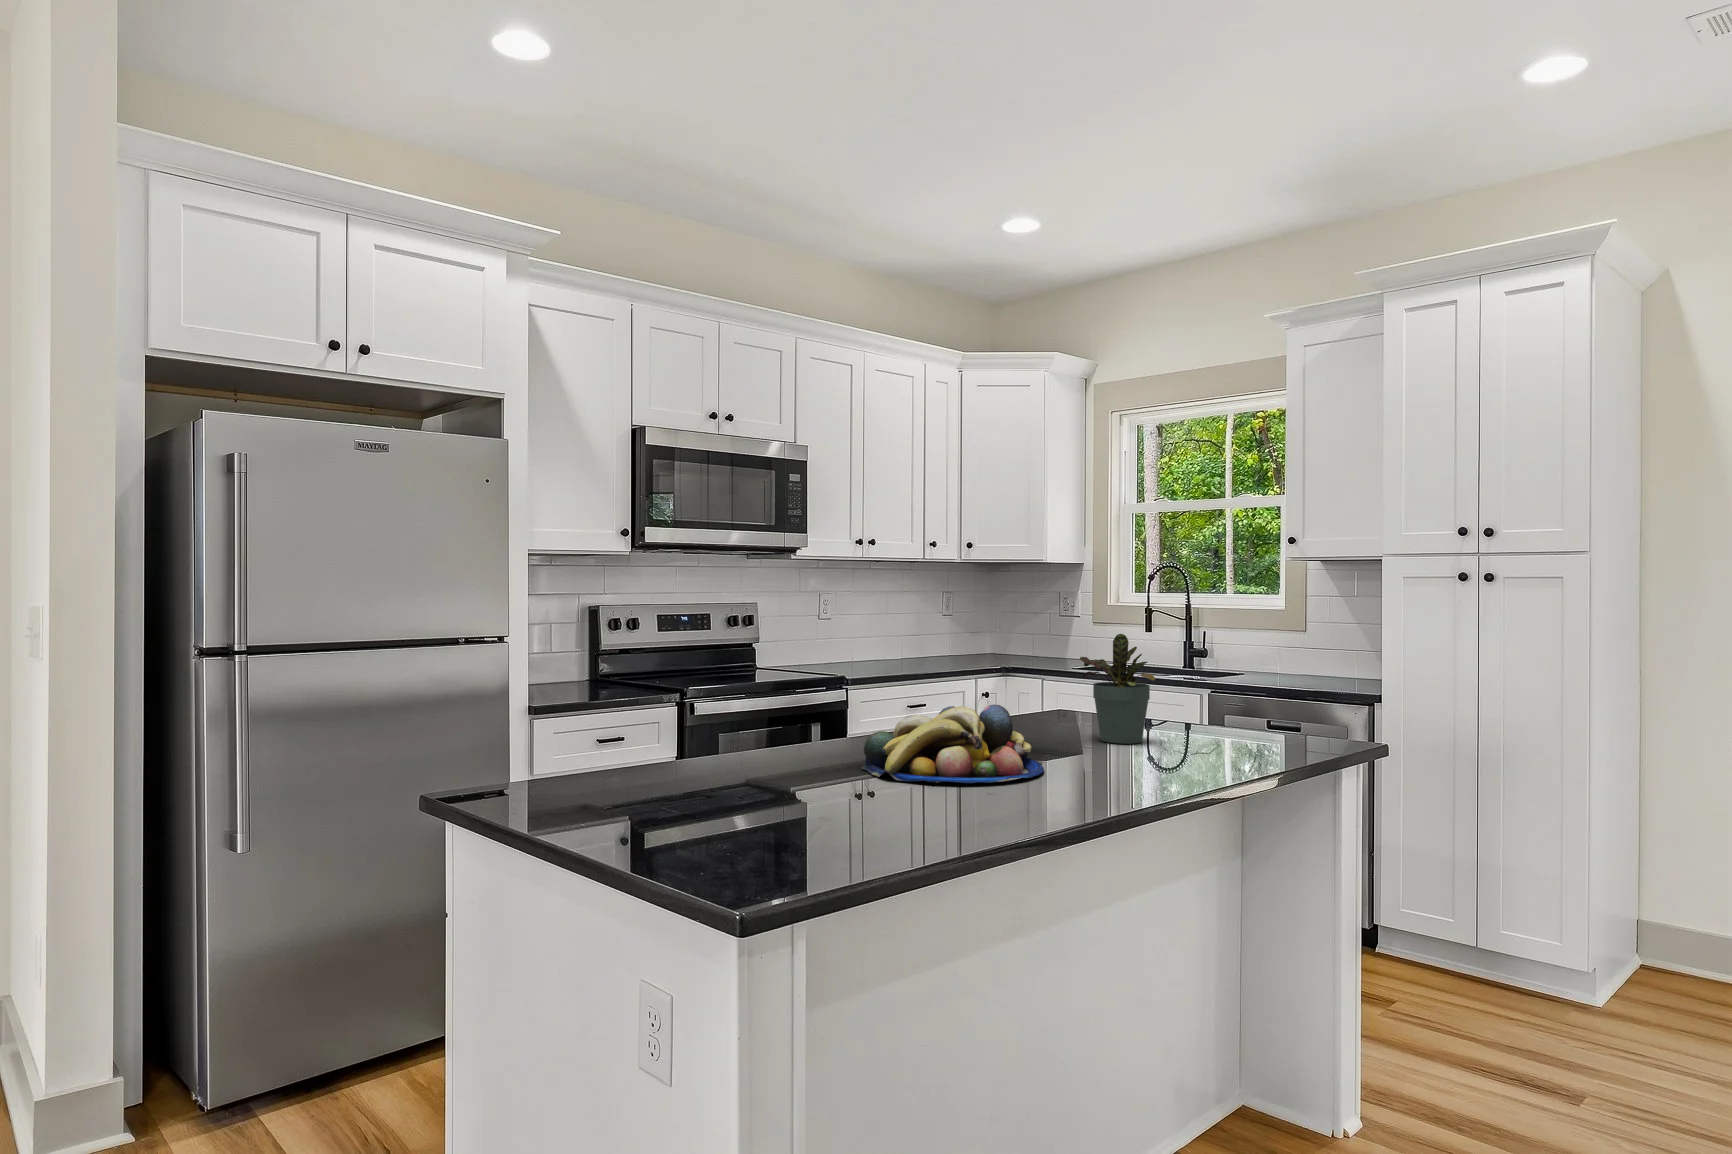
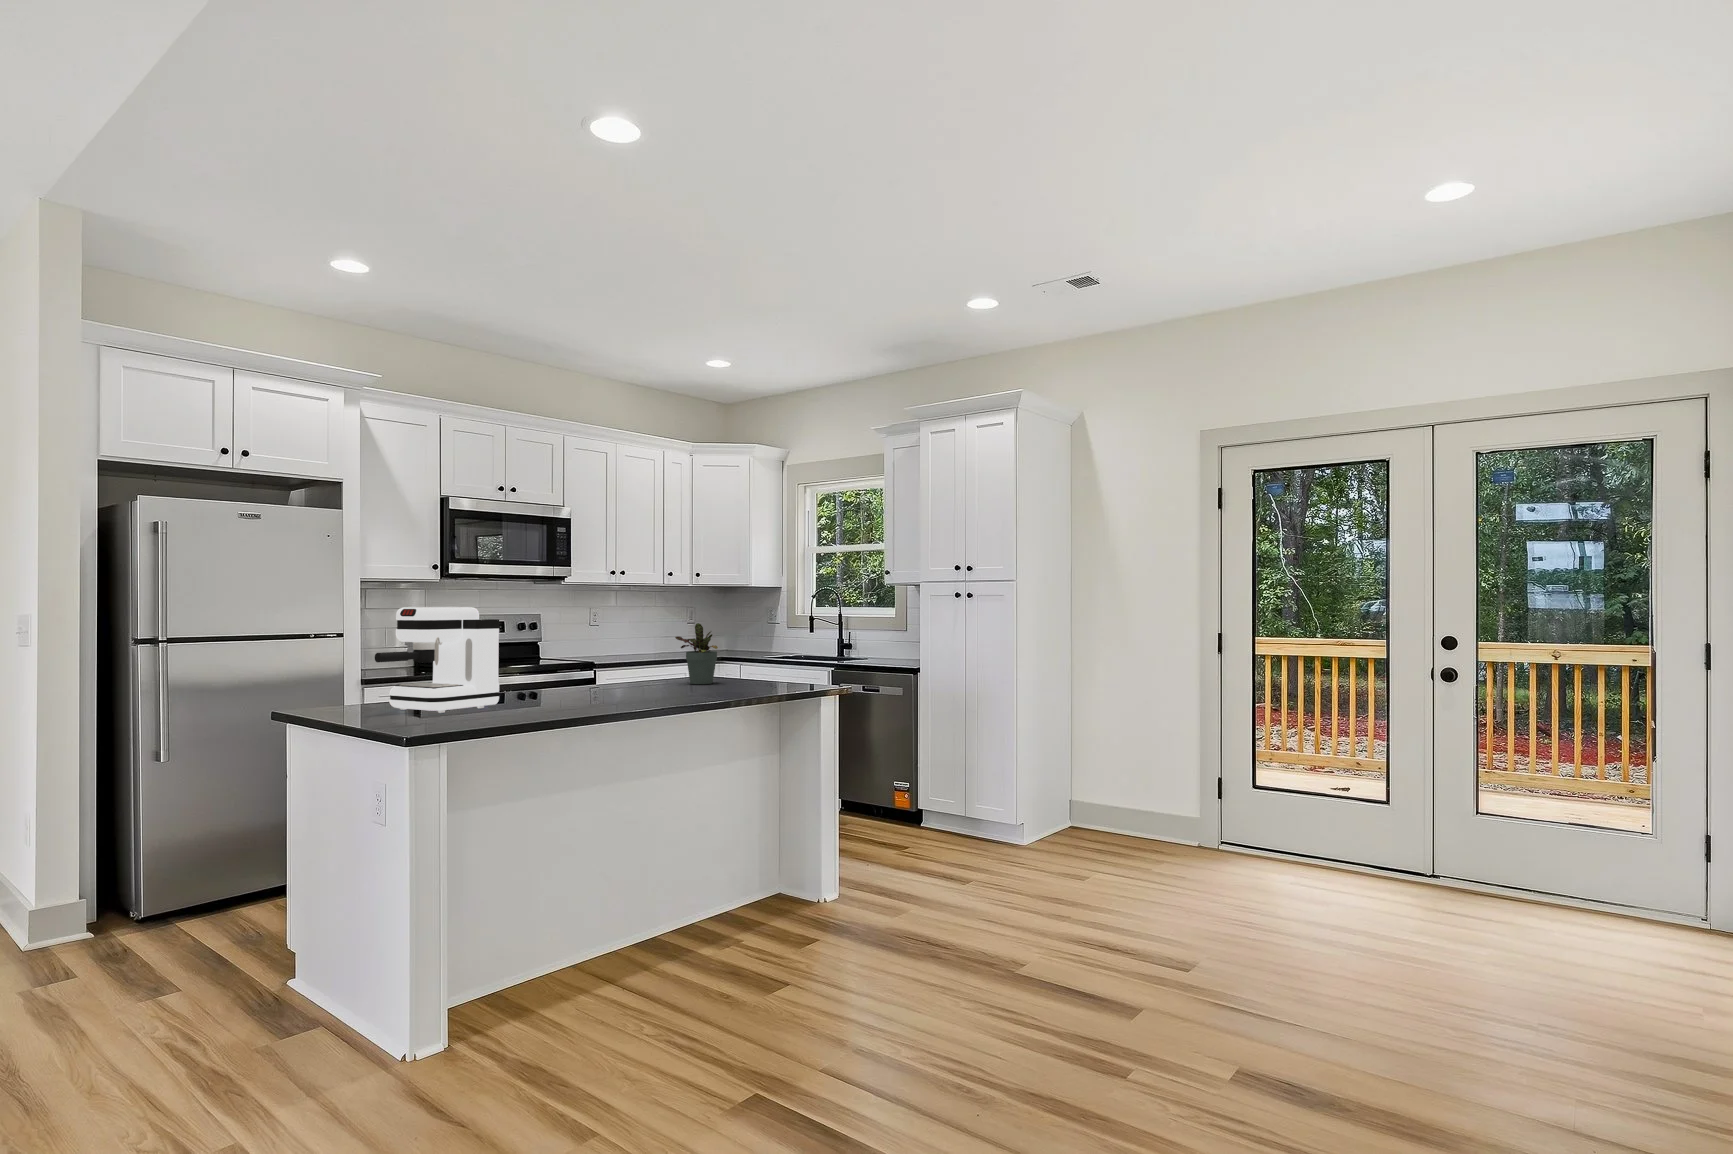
coffee maker: none [622,608,844,829] -> present [375,607,499,713]
fruit bowl: present [862,705,1044,783] -> none [531,660,633,698]

